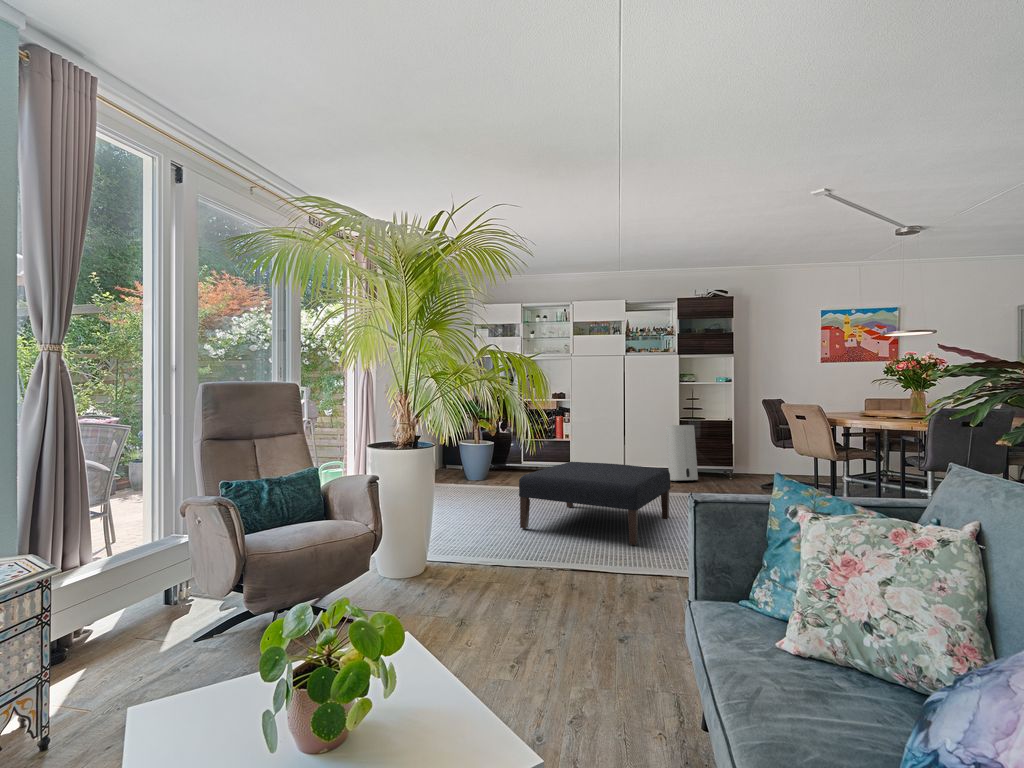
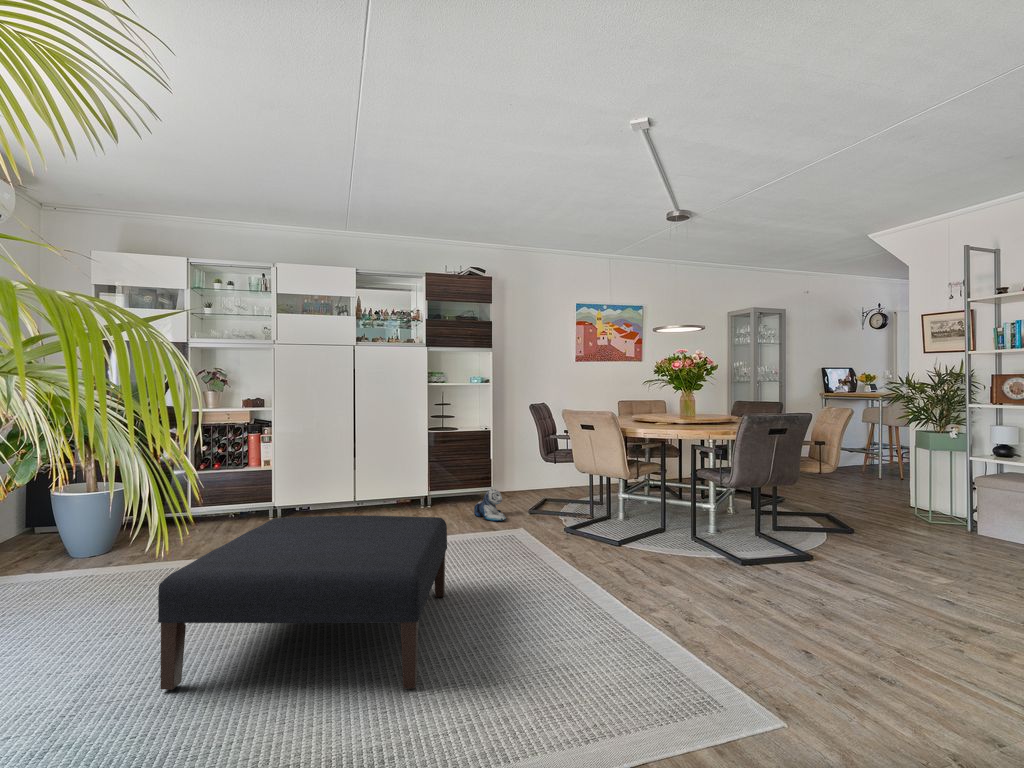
air purifier: present [666,425,698,481] -> none [412,439,454,516]
plush toy: none [714,465,737,490] -> present [474,489,506,521]

